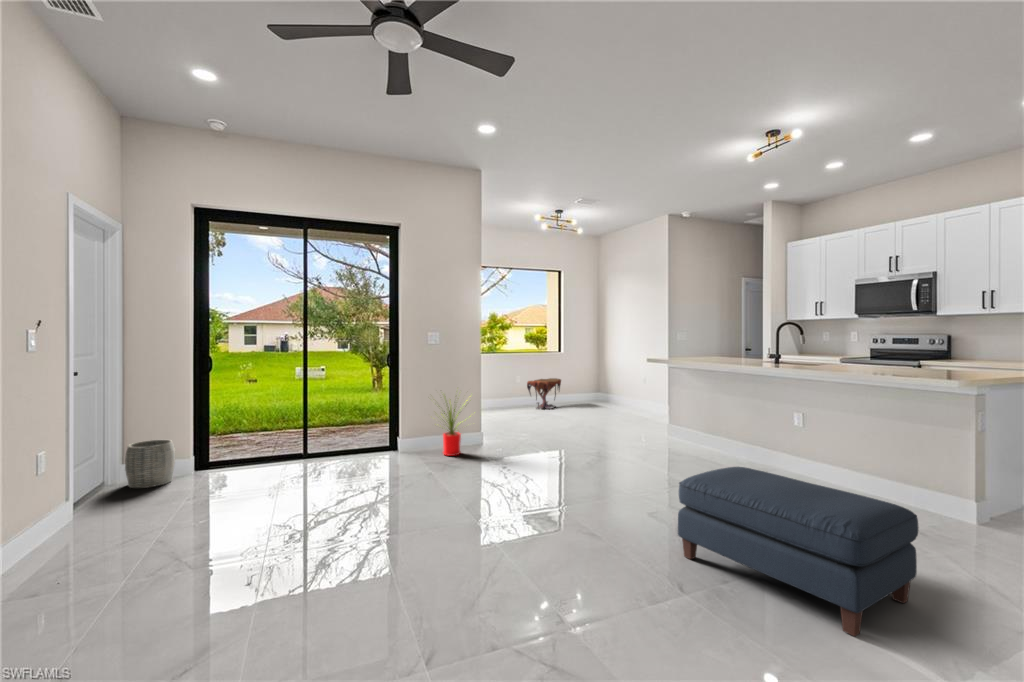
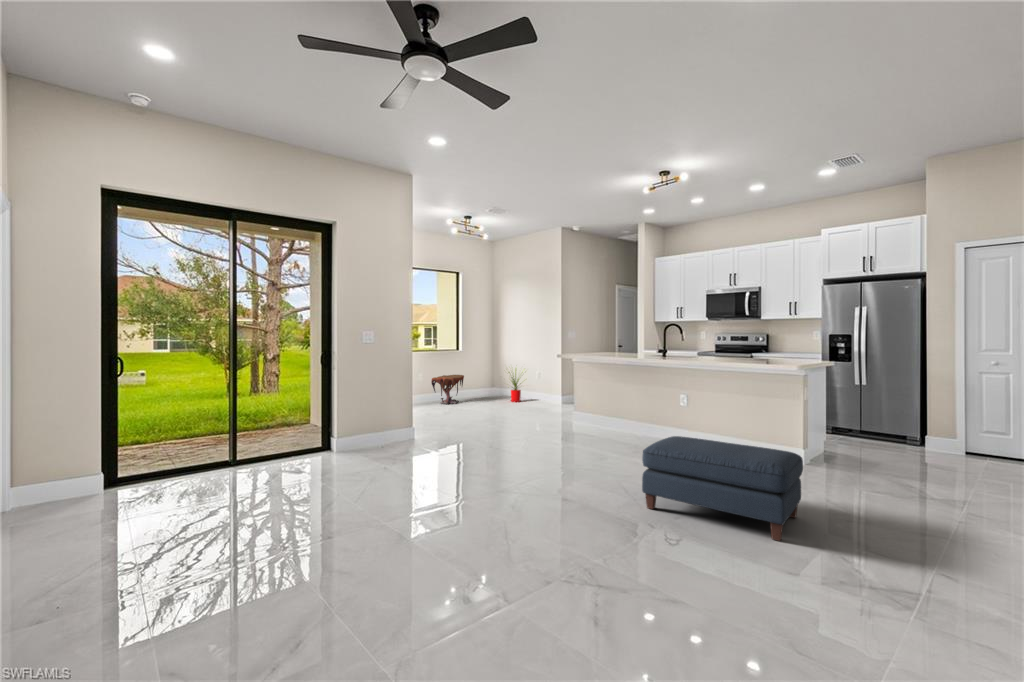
house plant: present [443,404,465,456] -> present [509,370,521,402]
woven basket: present [125,440,175,488] -> none [27,455,91,514]

